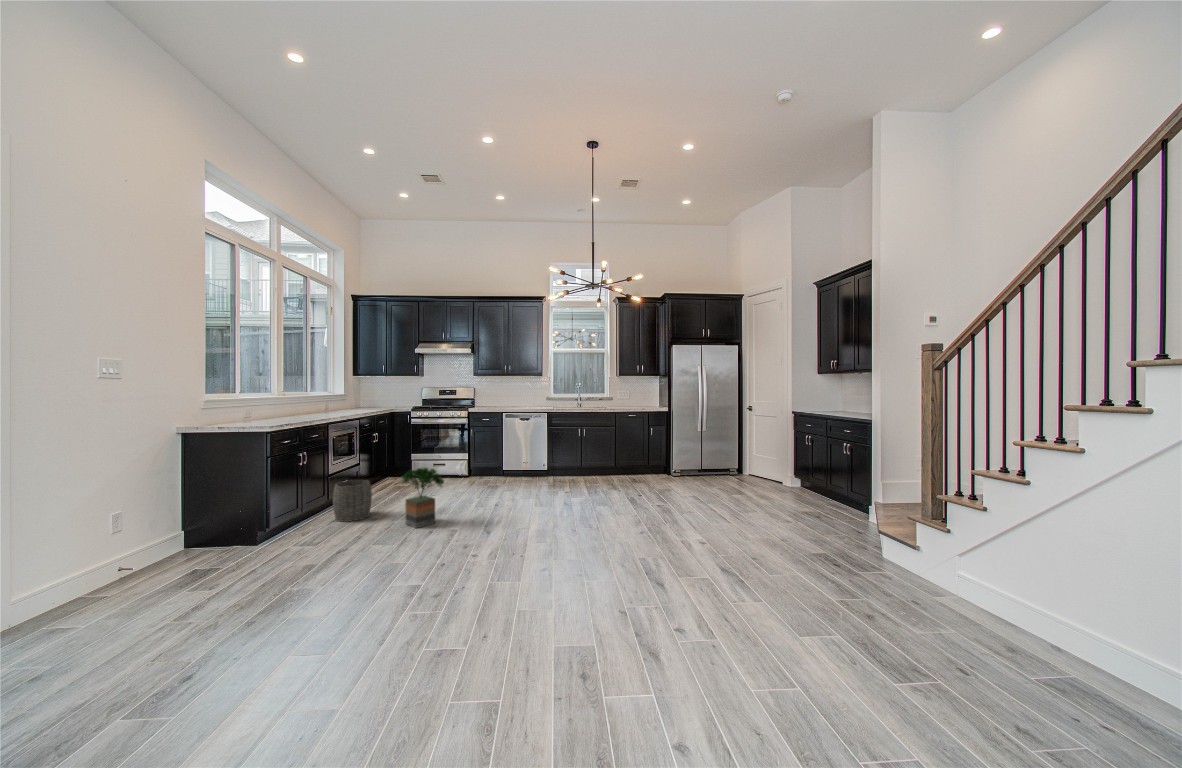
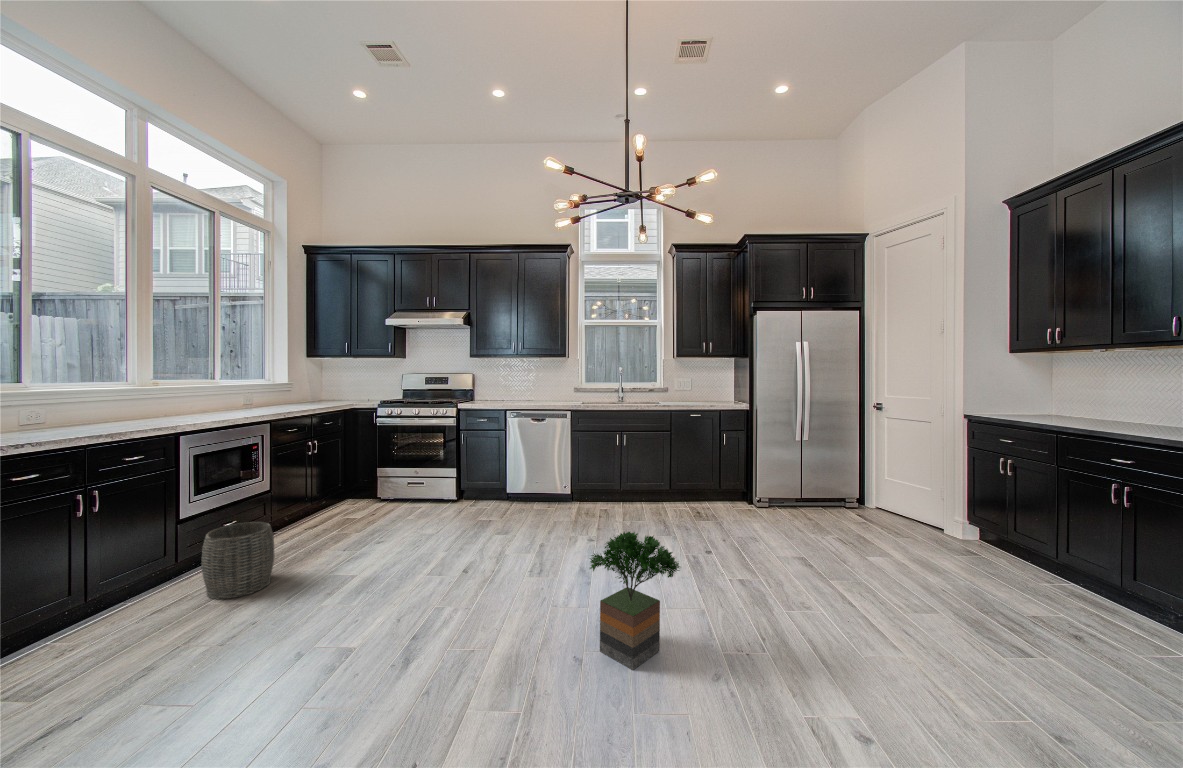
potted tree: present [402,468,444,528] -> present [590,532,680,670]

